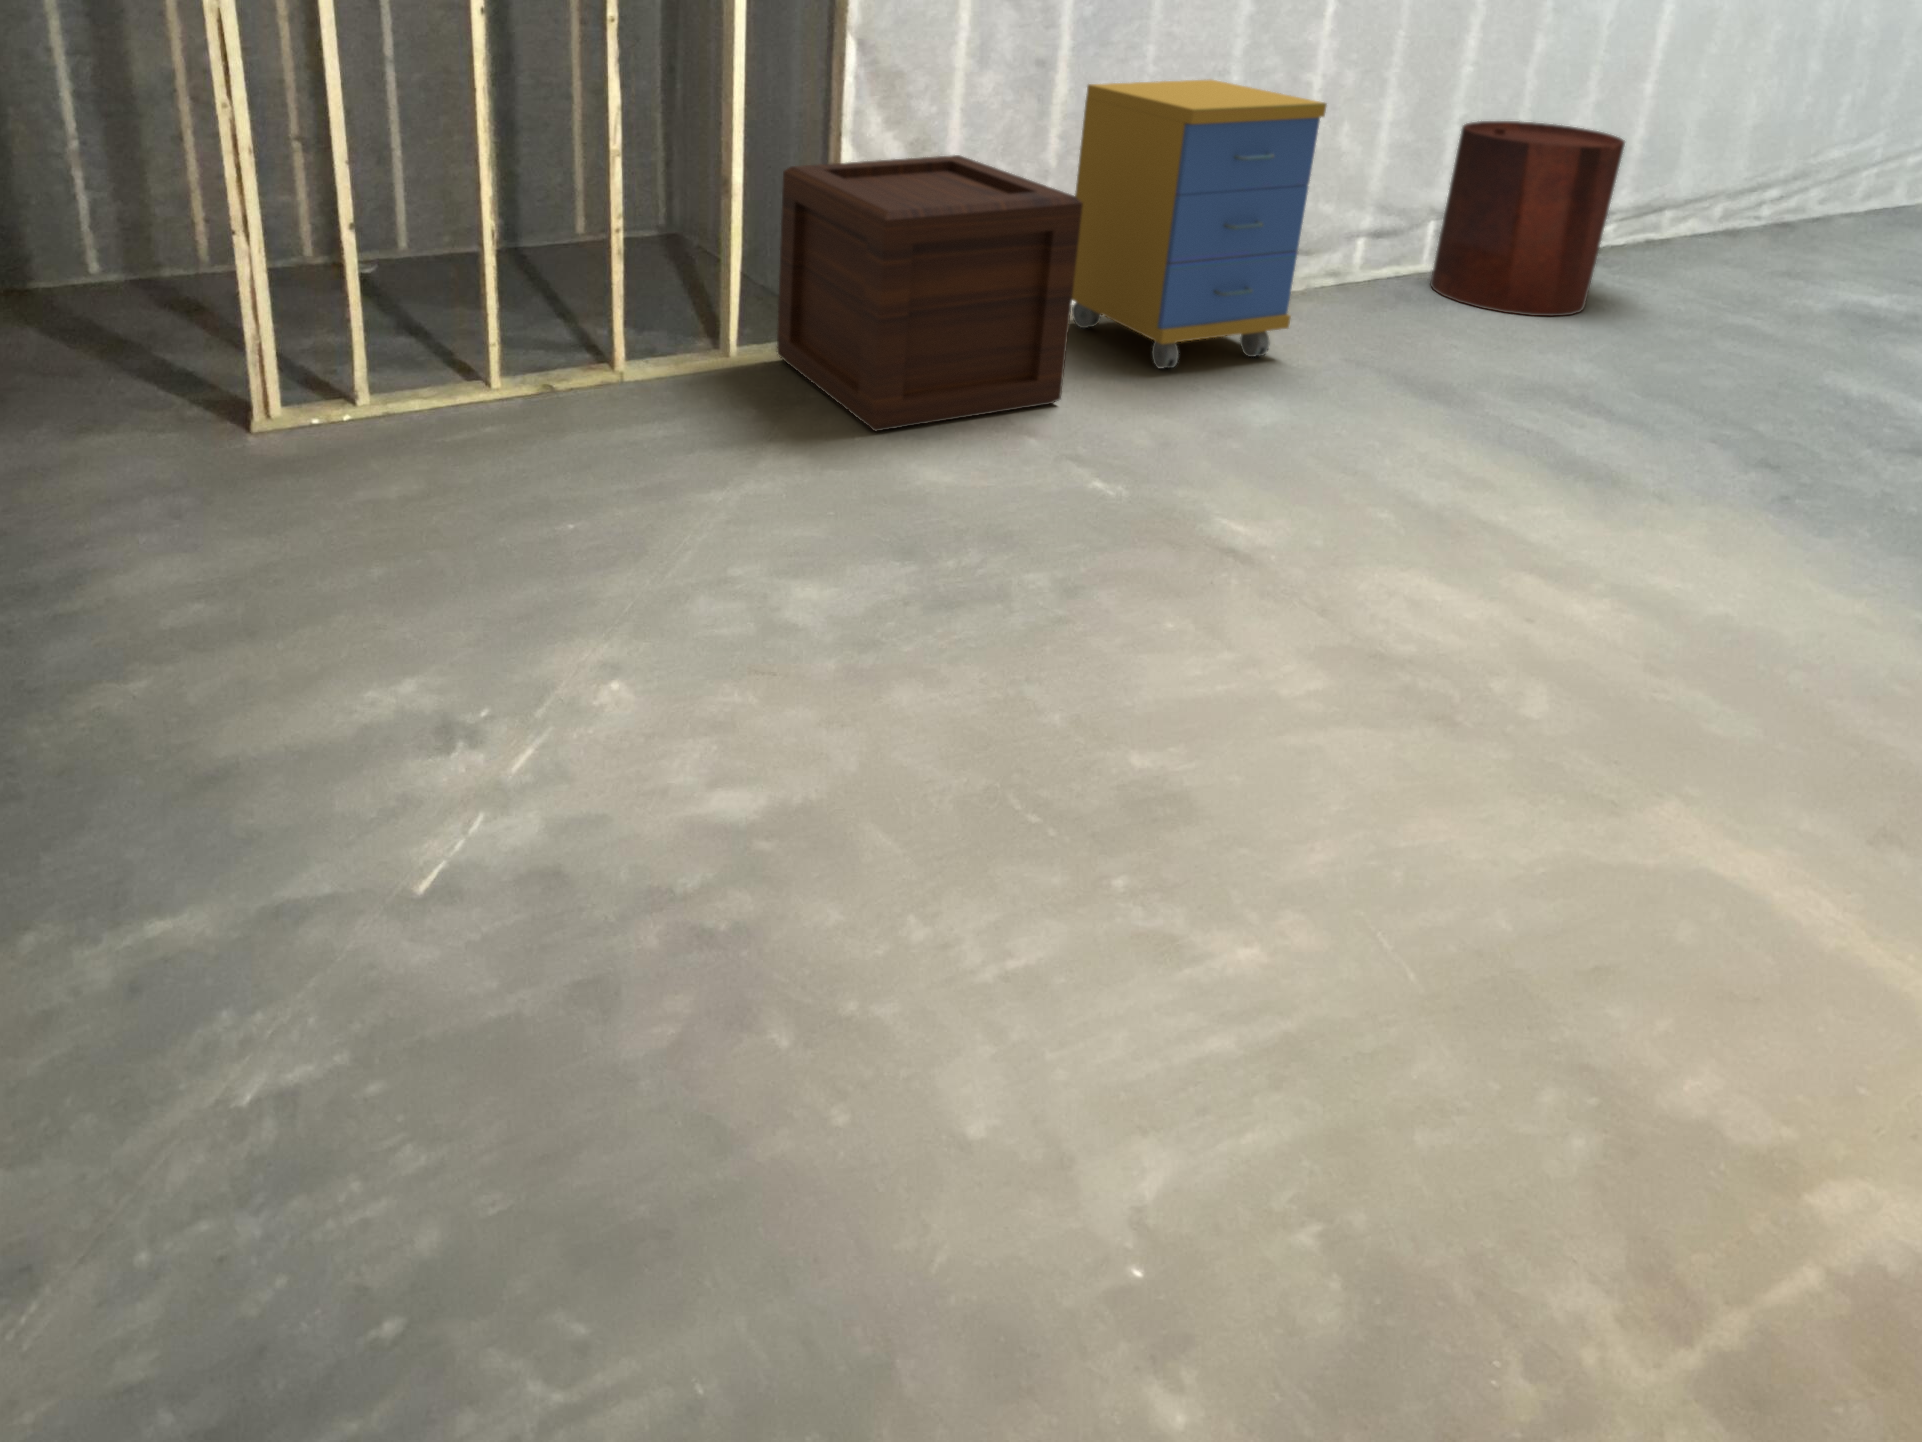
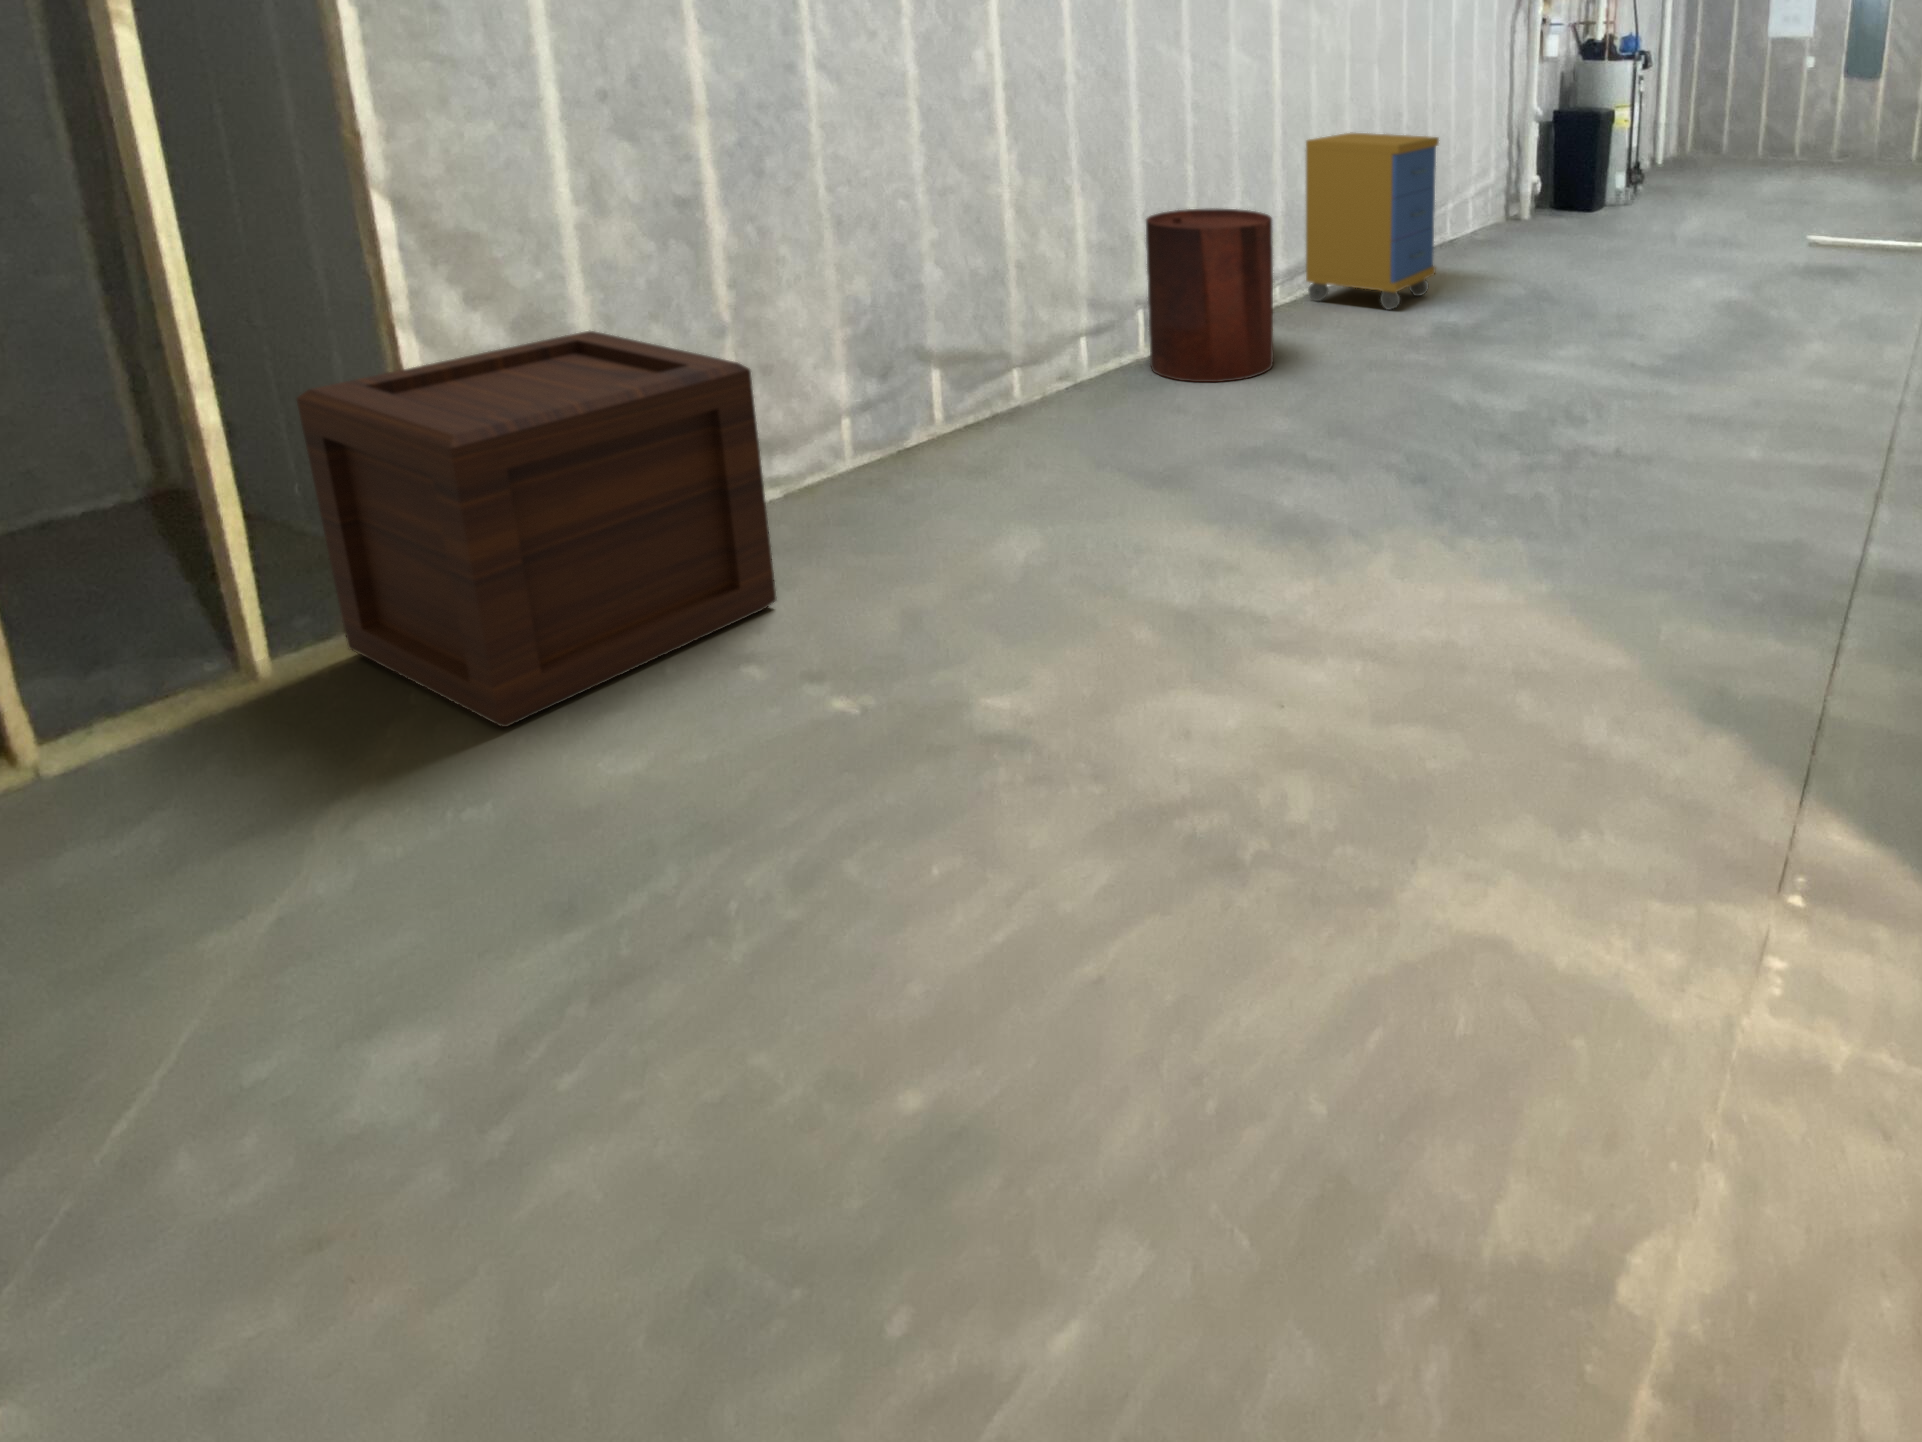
storage cabinet: present [1072,80,1327,368] -> present [1306,133,1439,310]

